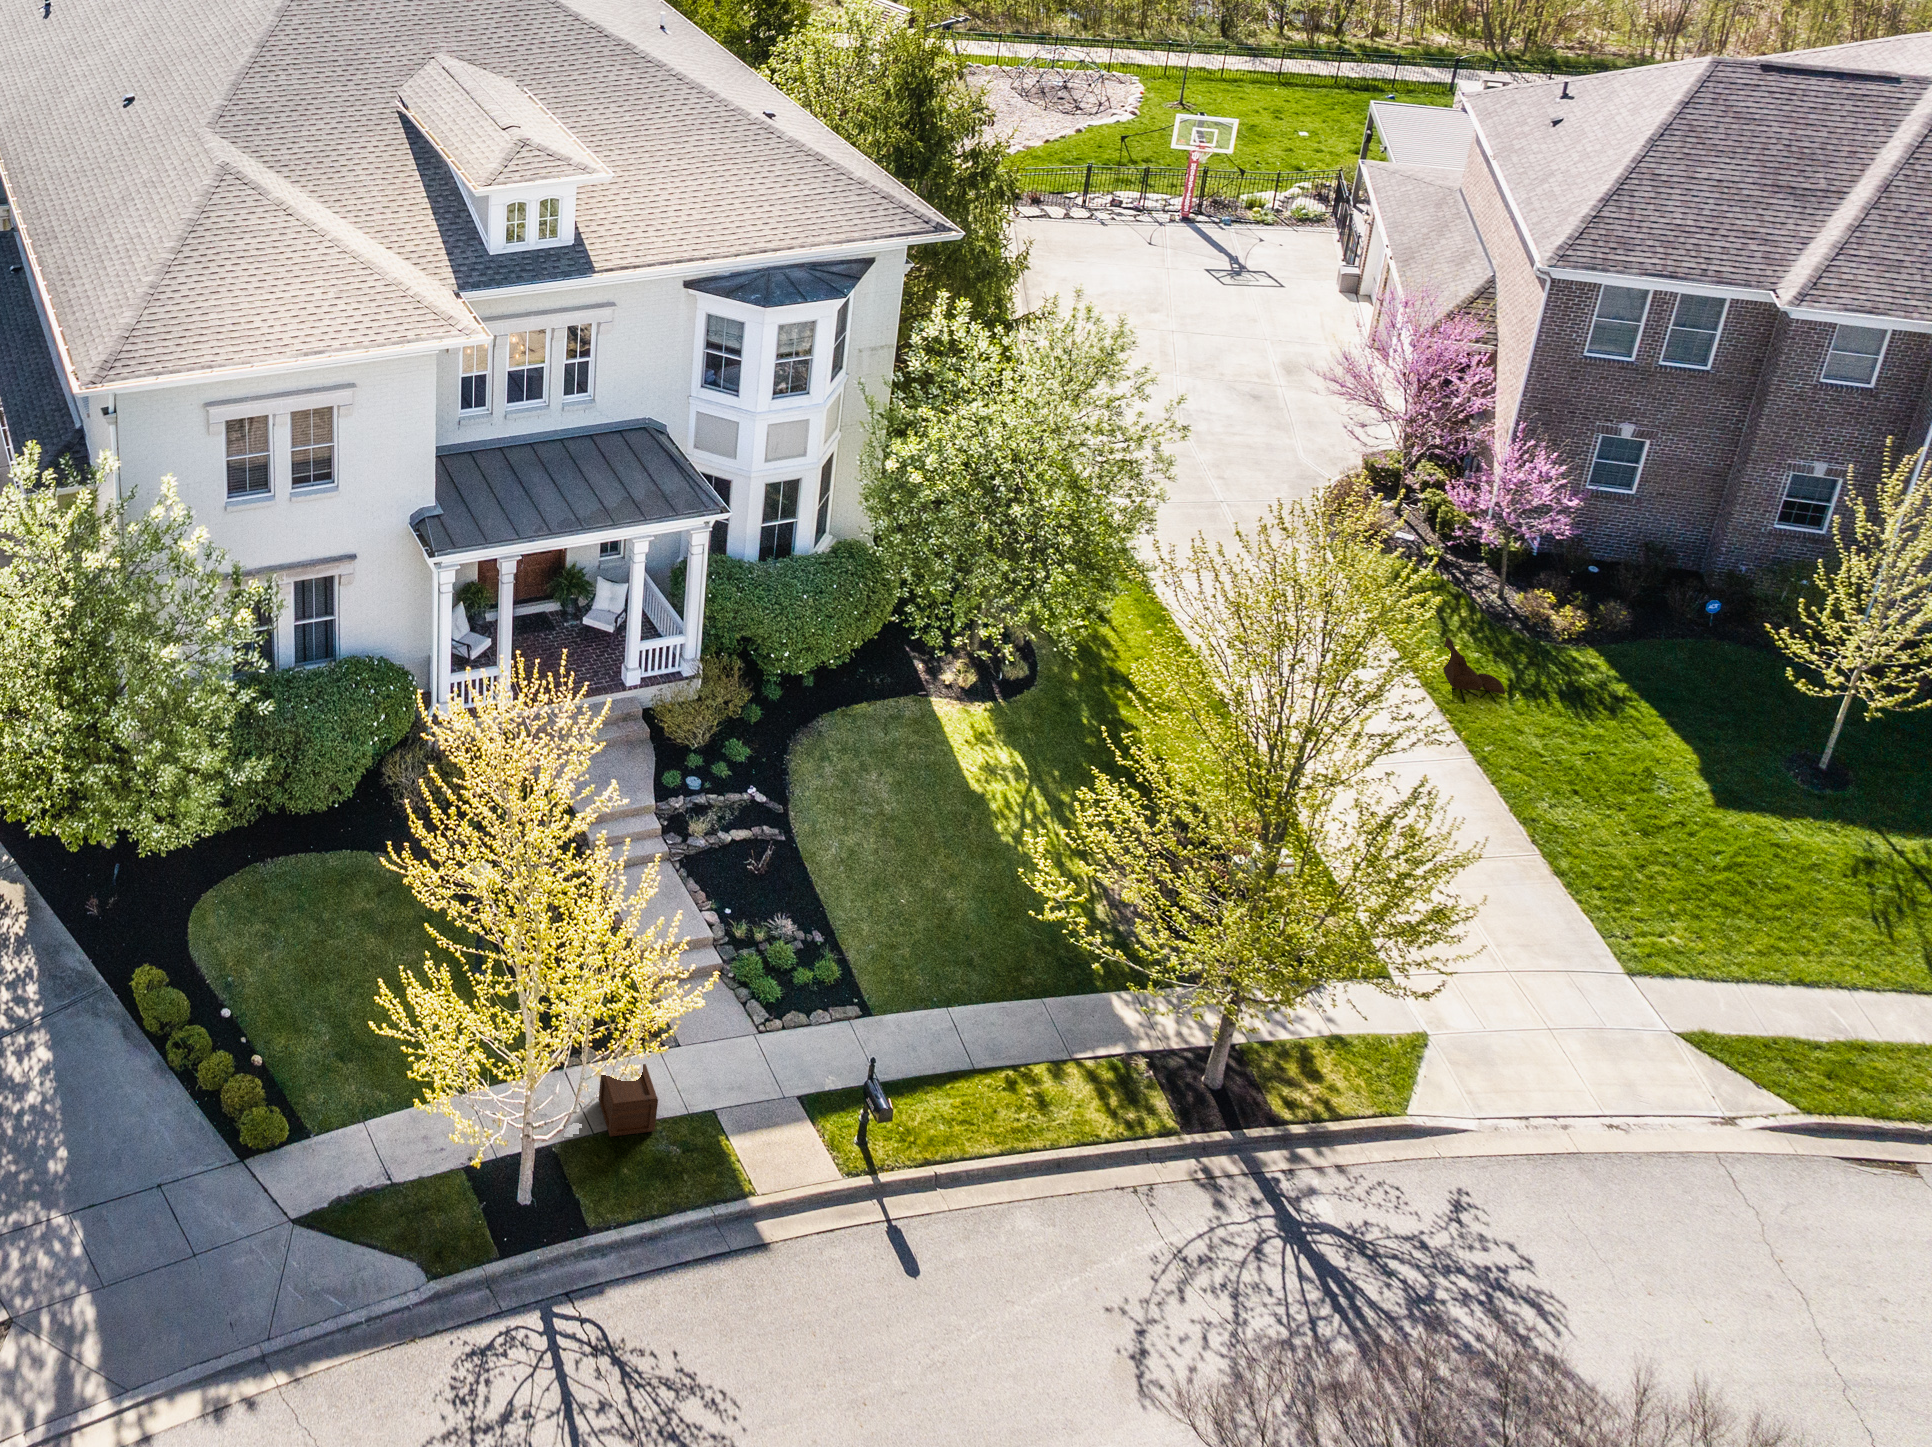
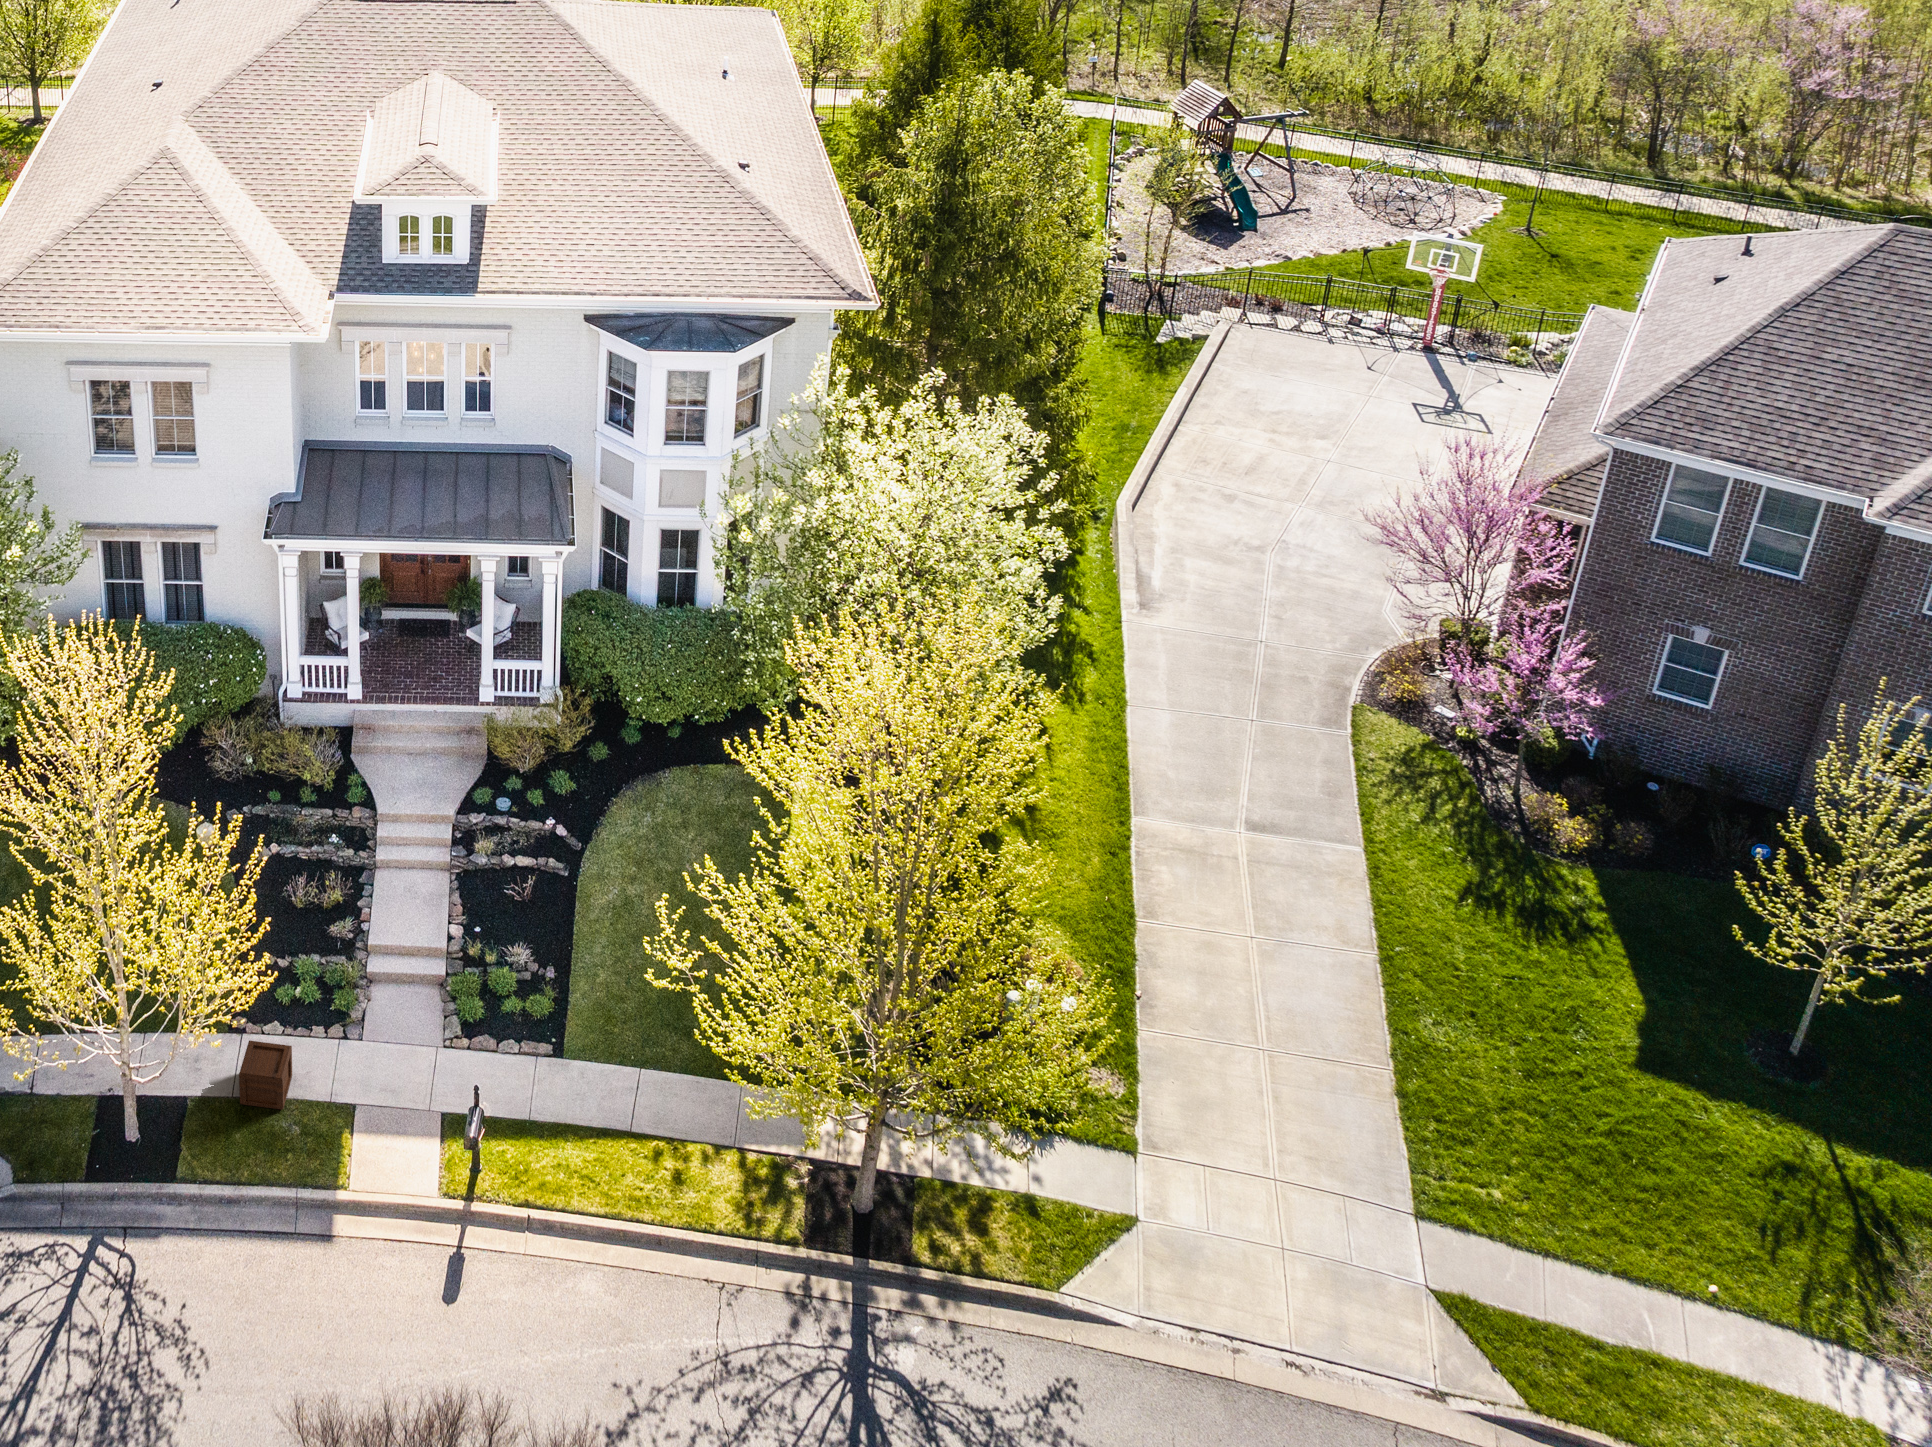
lounge chair: present [1443,637,1505,703] -> none [1390,823,1463,906]

